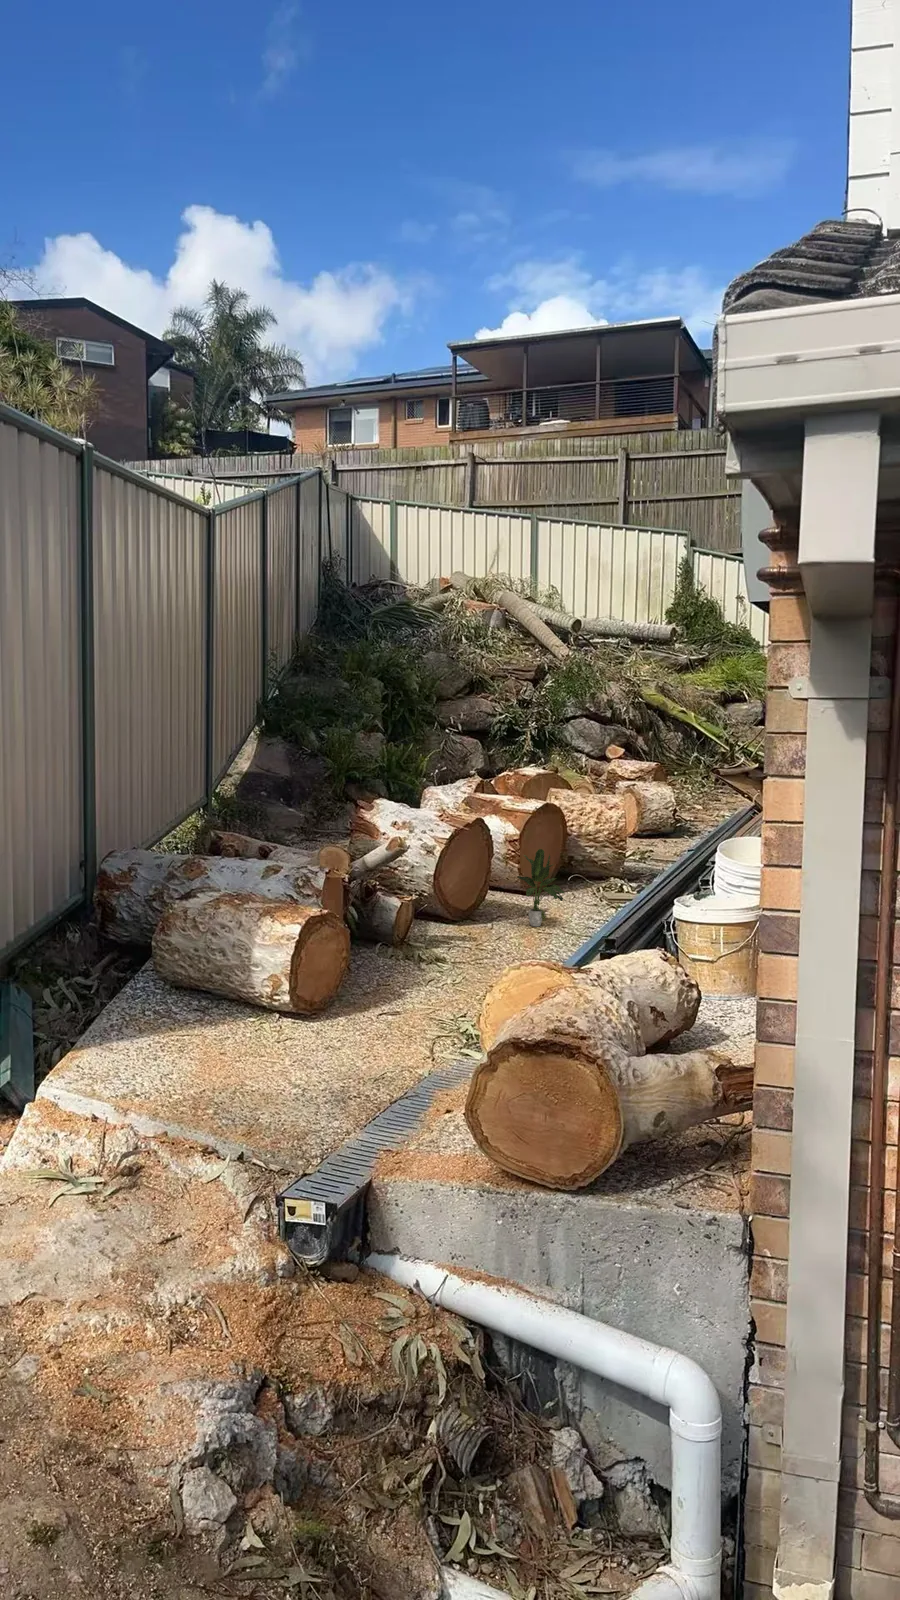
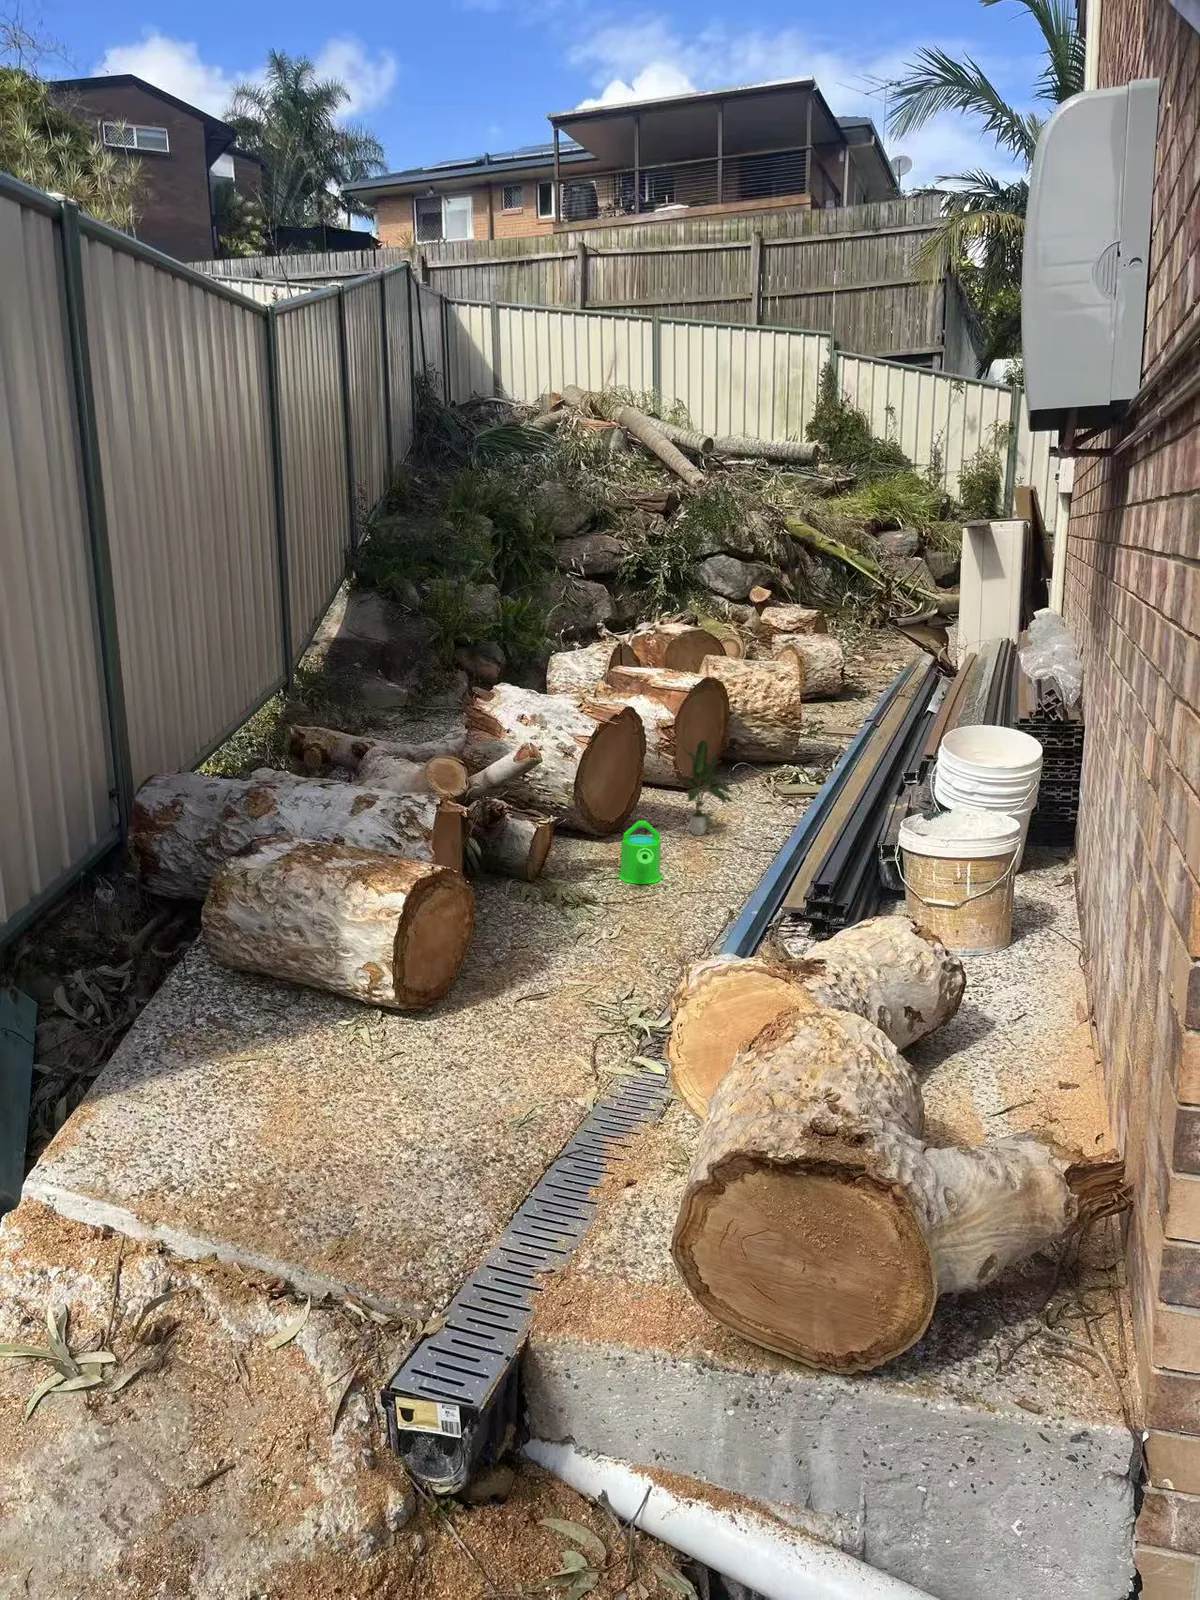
watering can: none [465,904,502,954] -> present [617,821,663,884]

